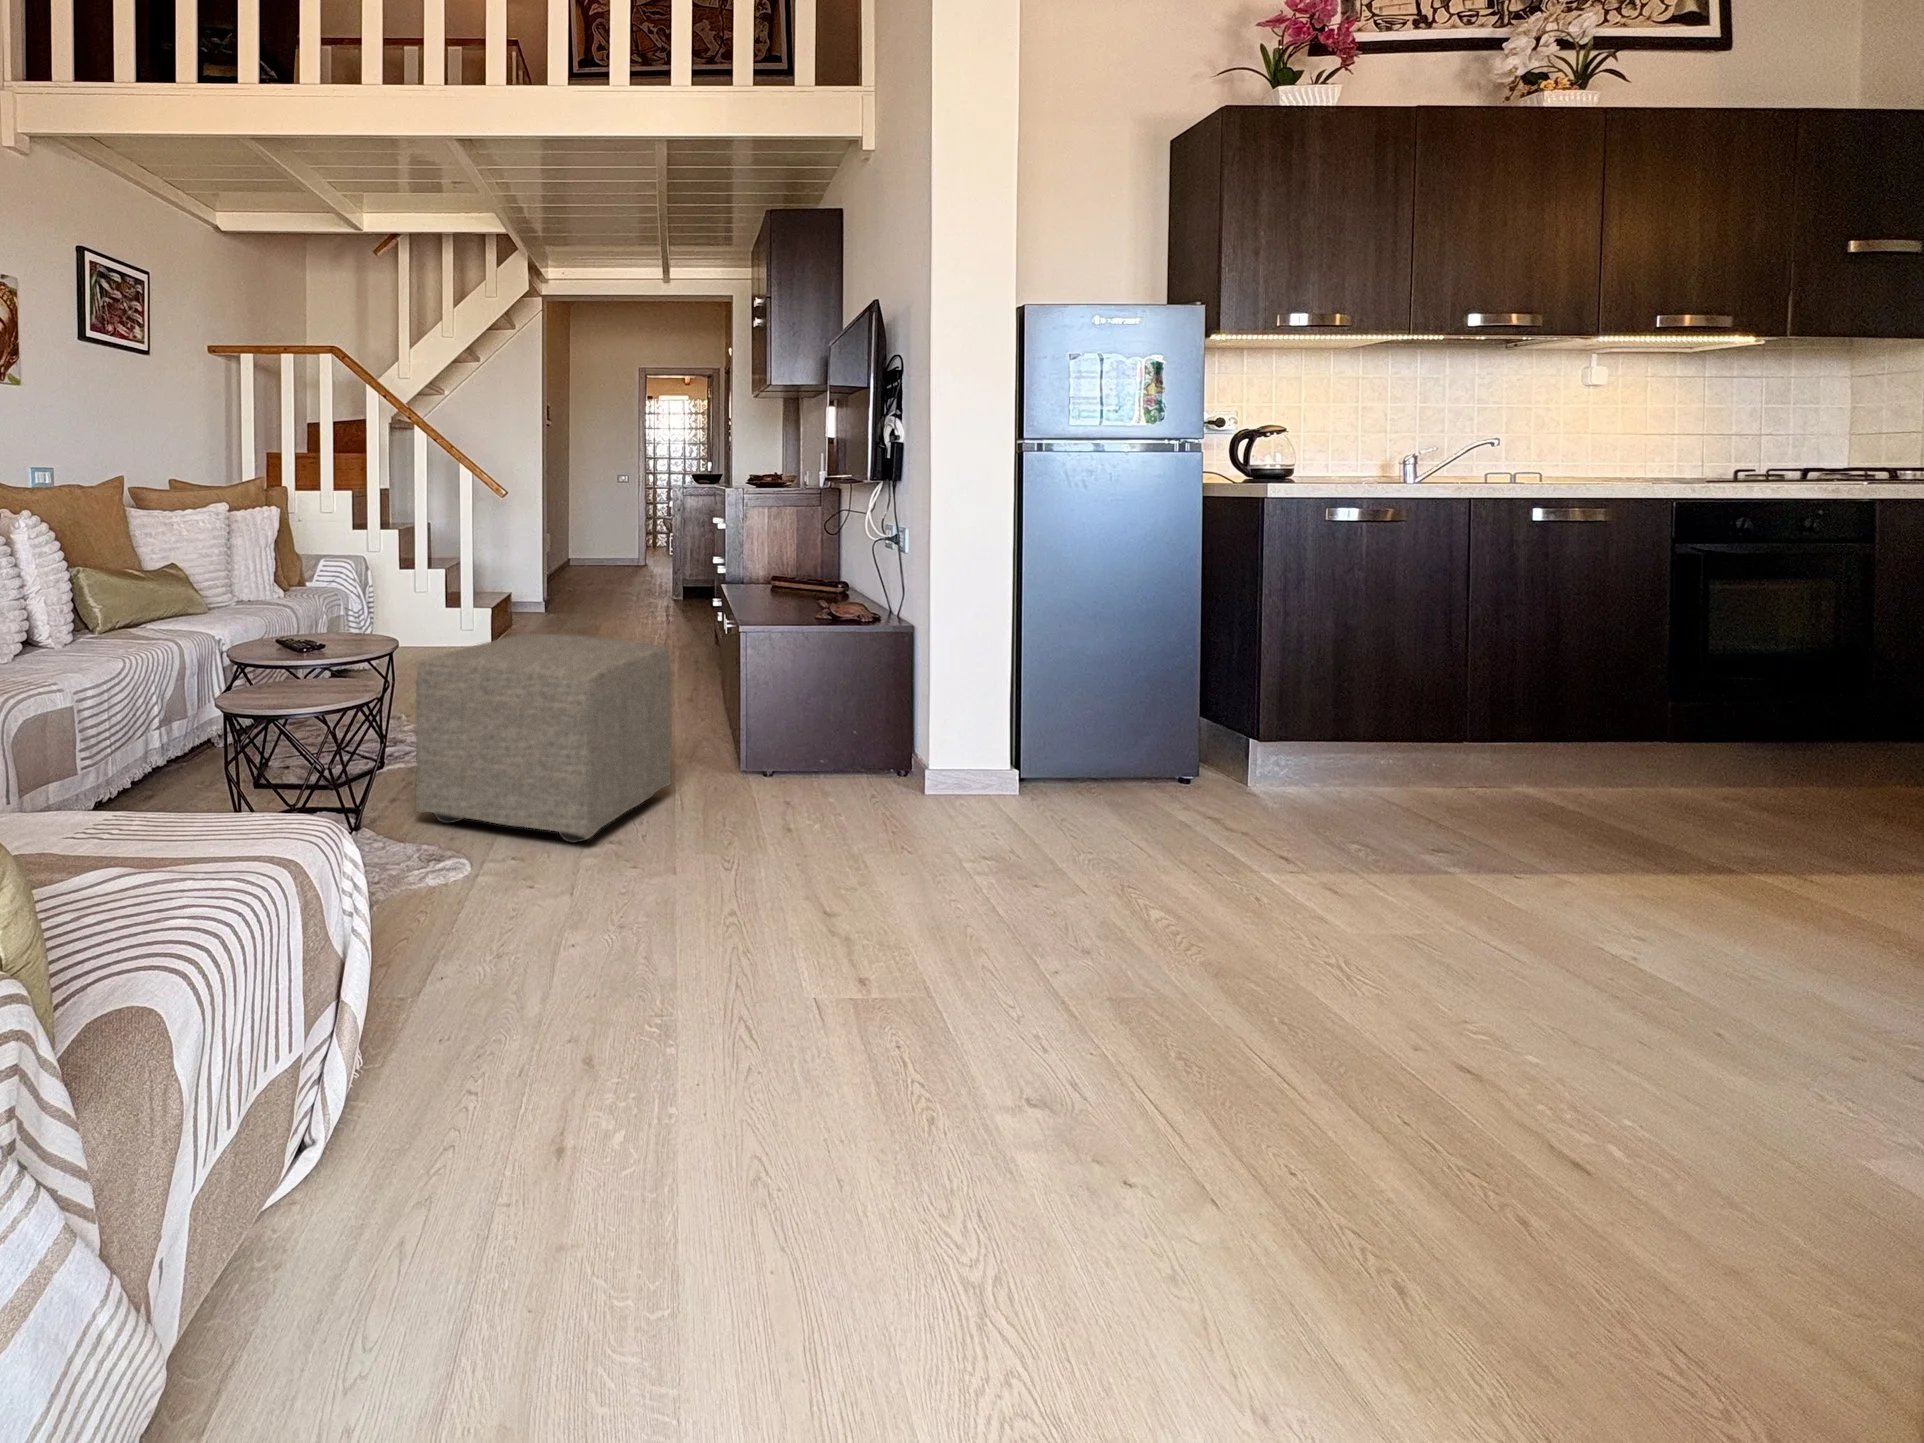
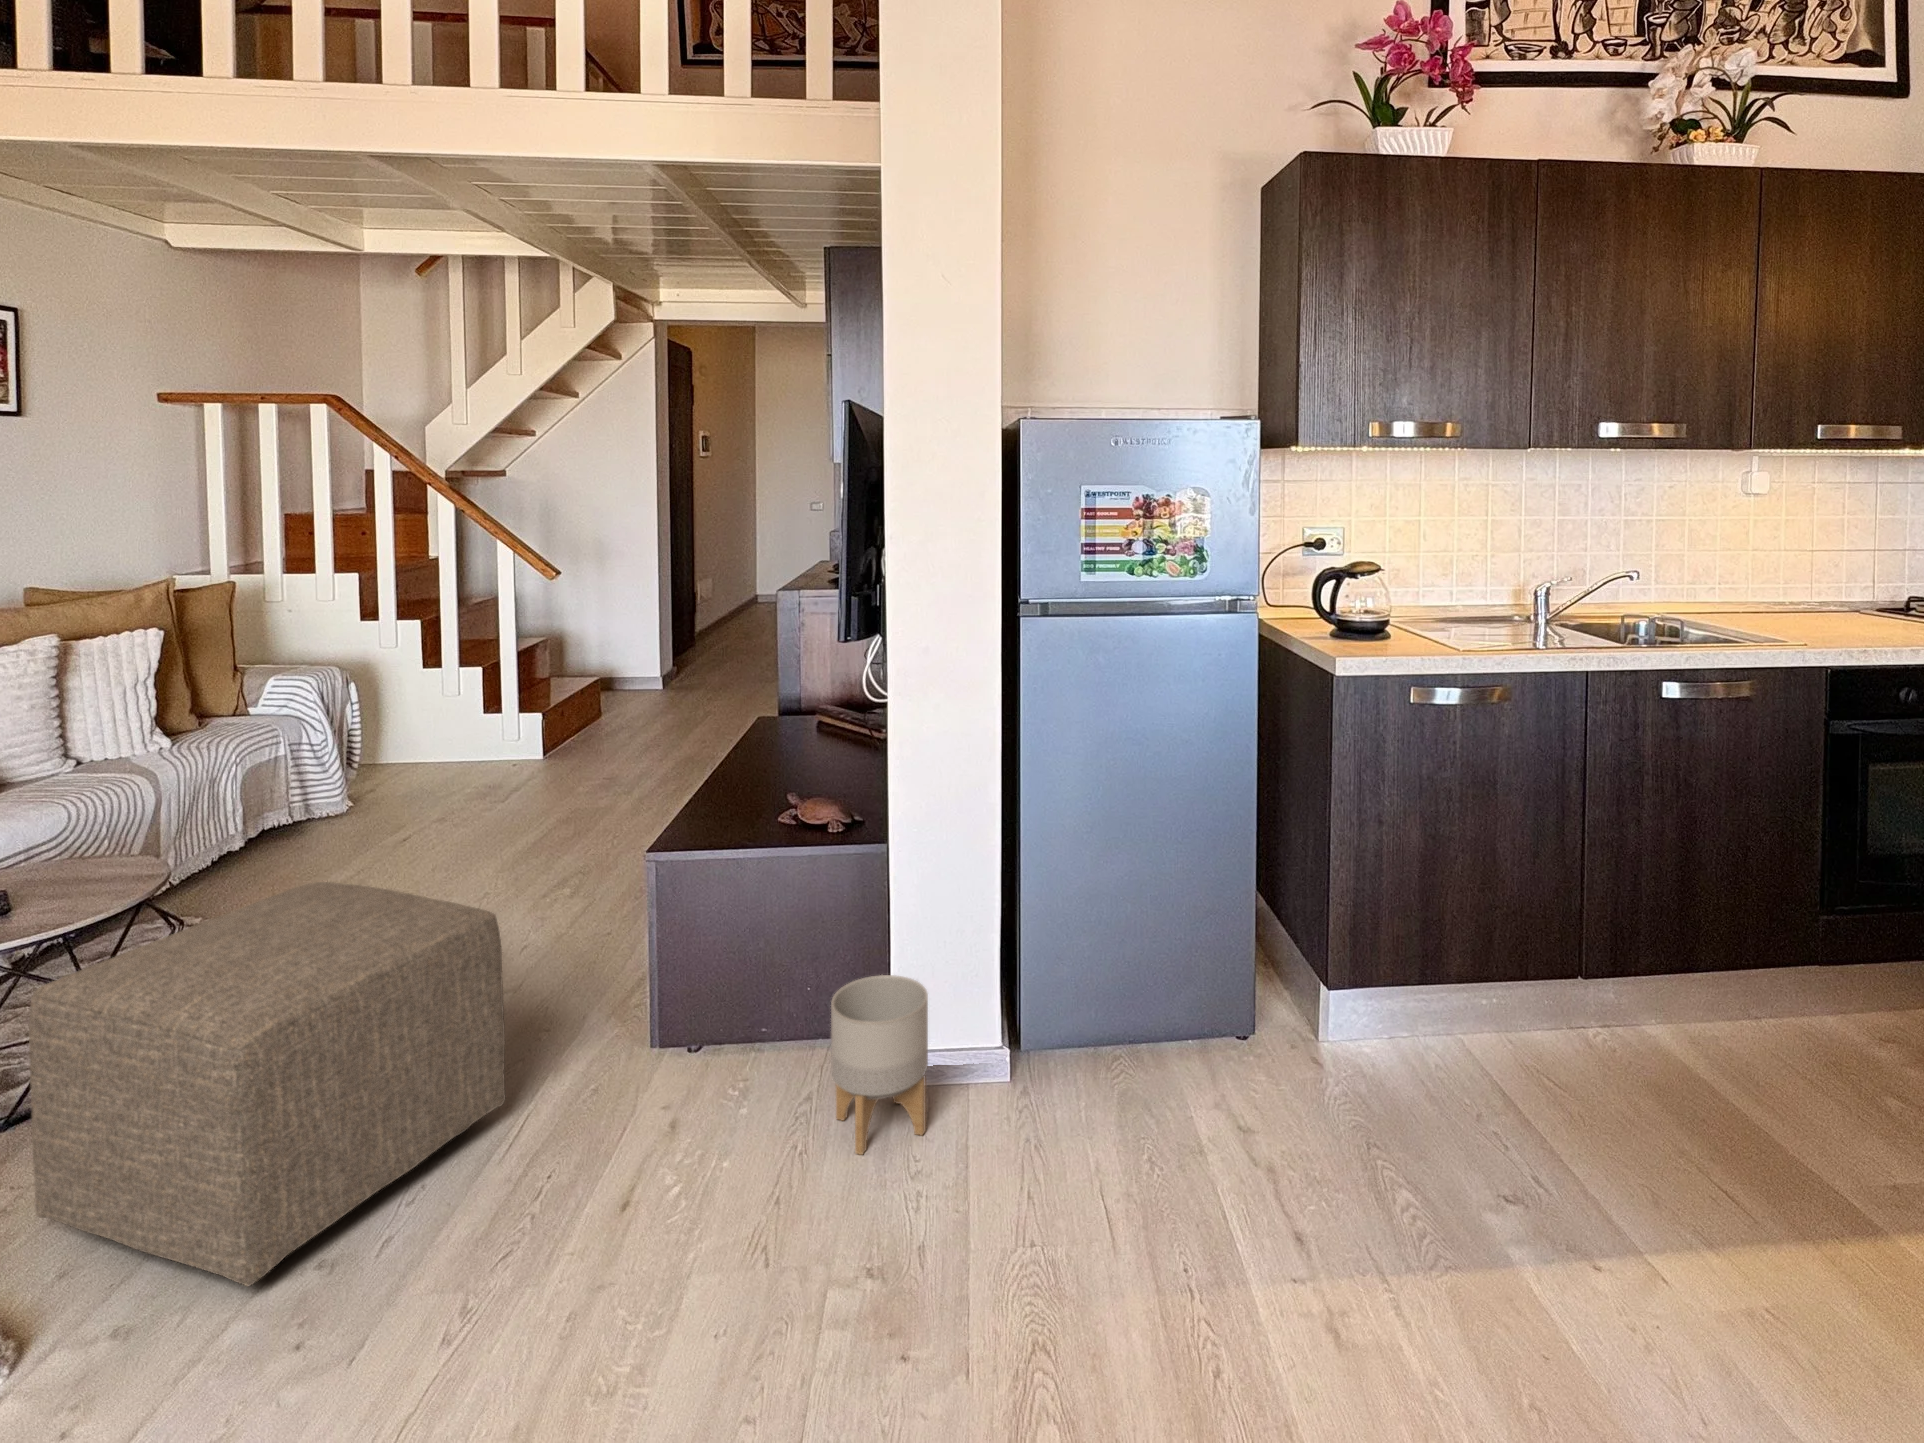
planter: none [907,706,978,817] -> present [831,975,928,1155]

